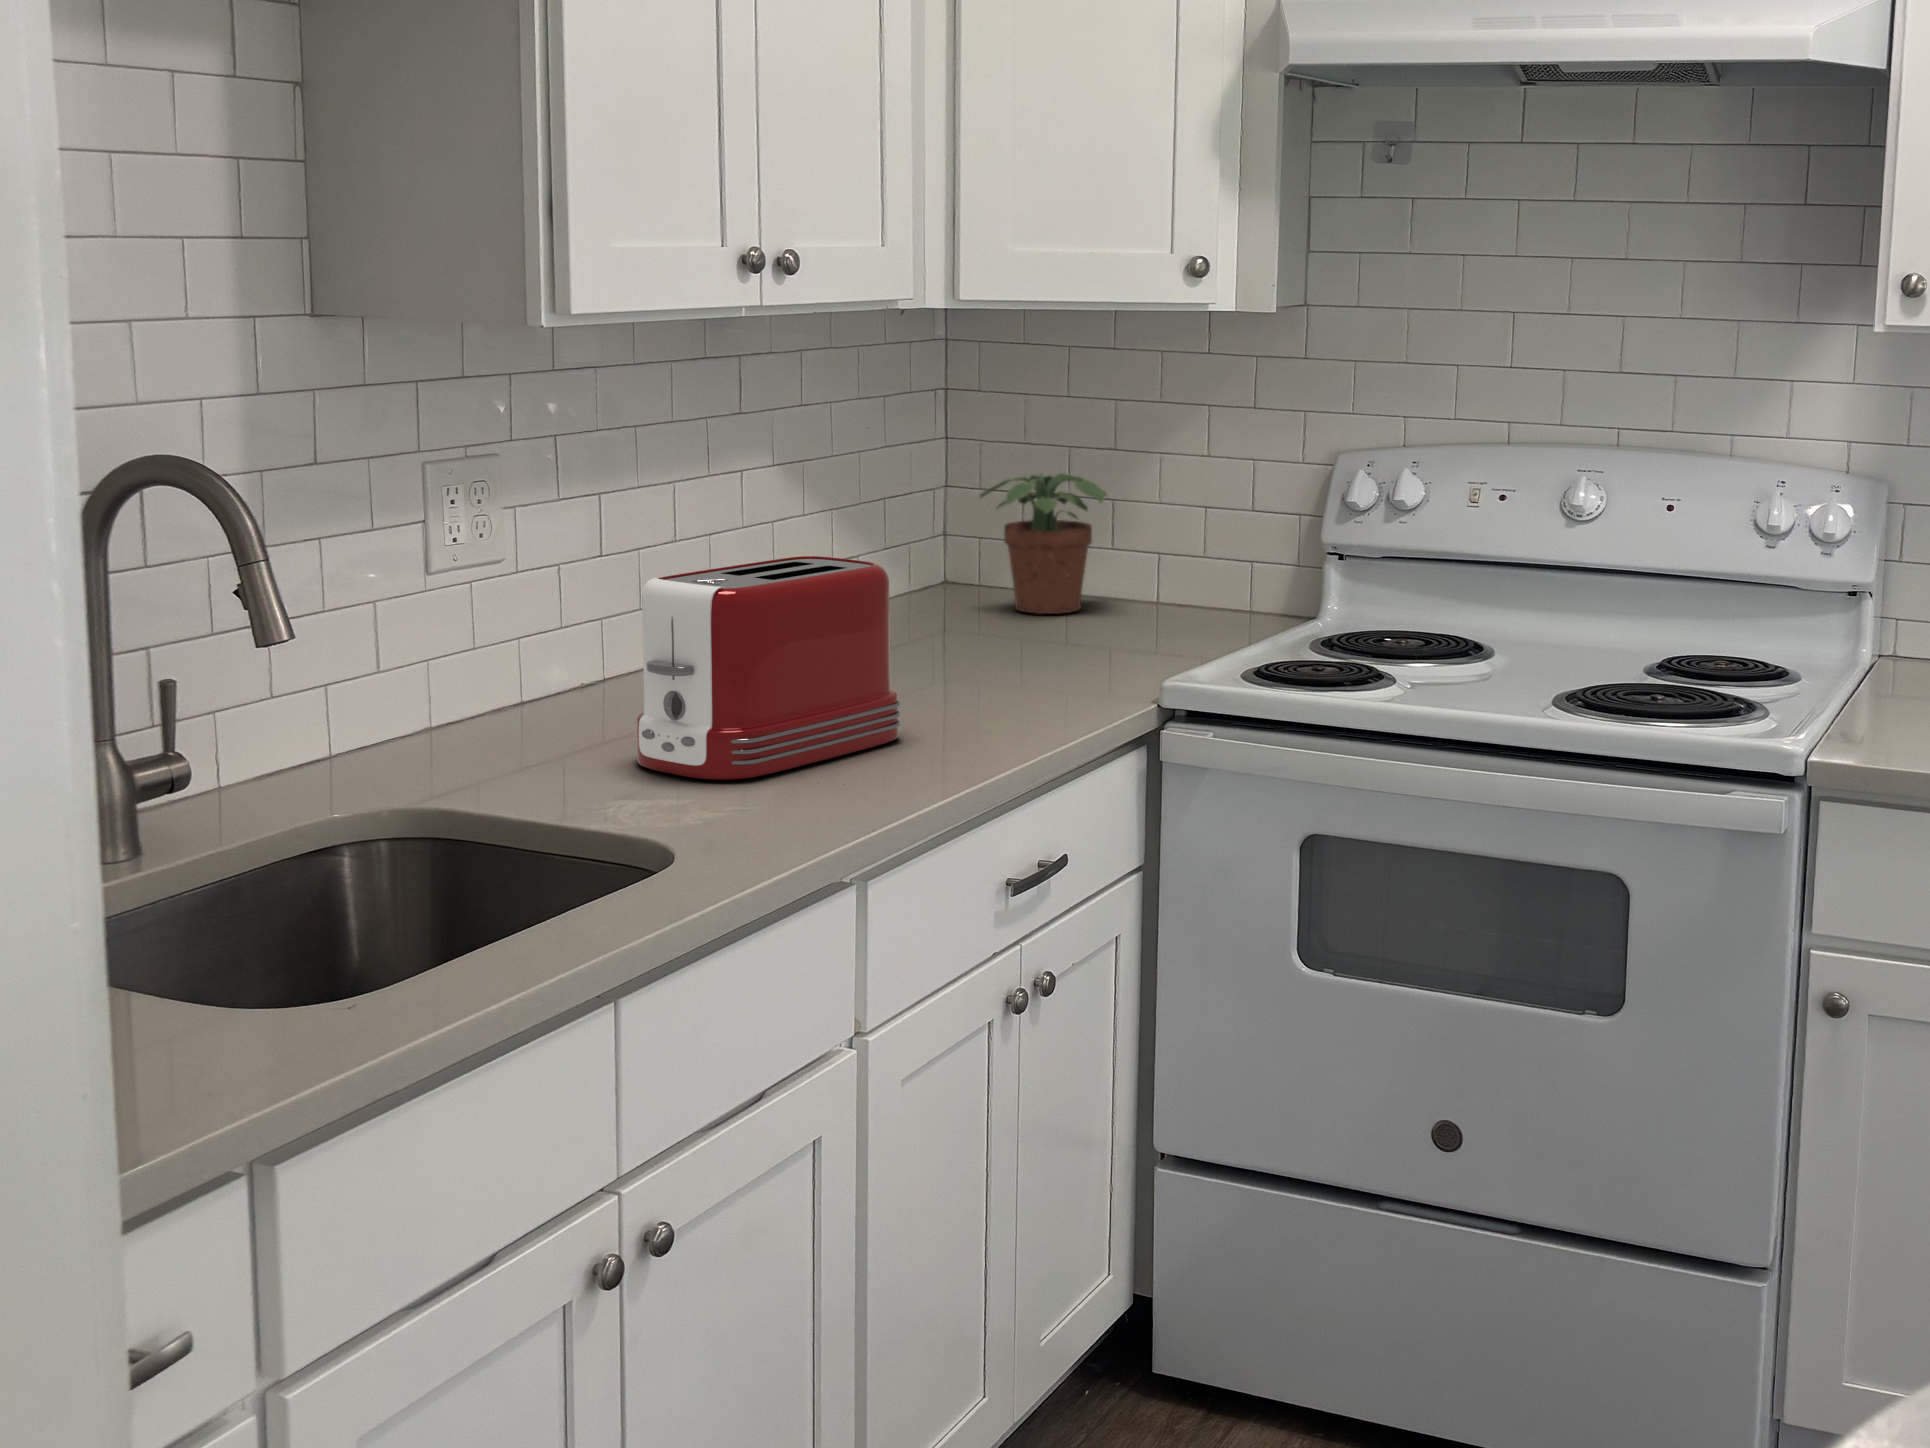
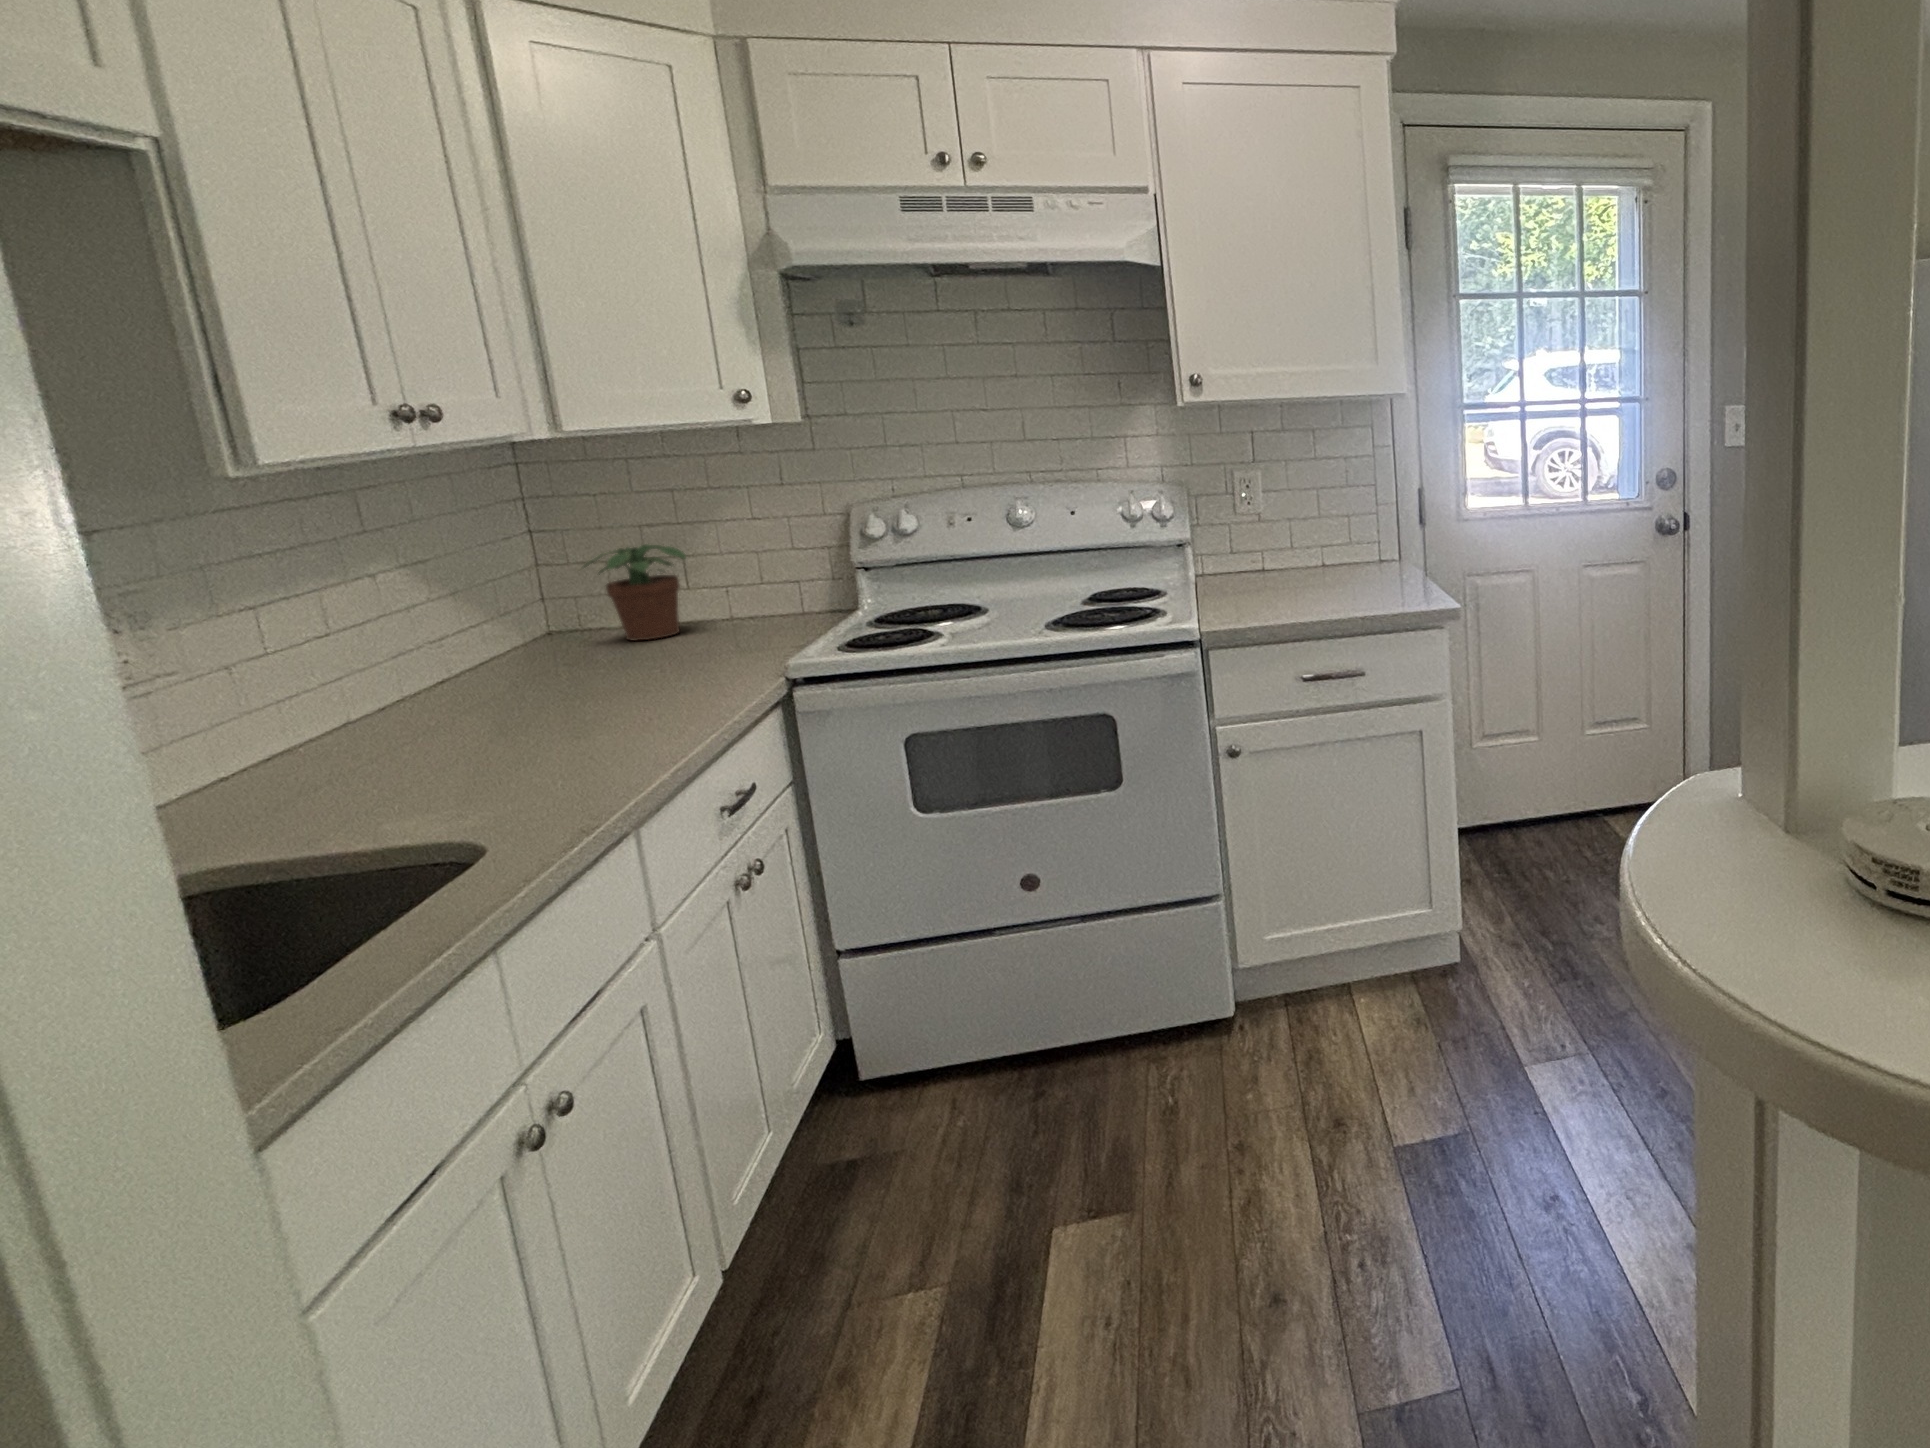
toaster: present [635,556,901,780] -> none [362,620,609,798]

